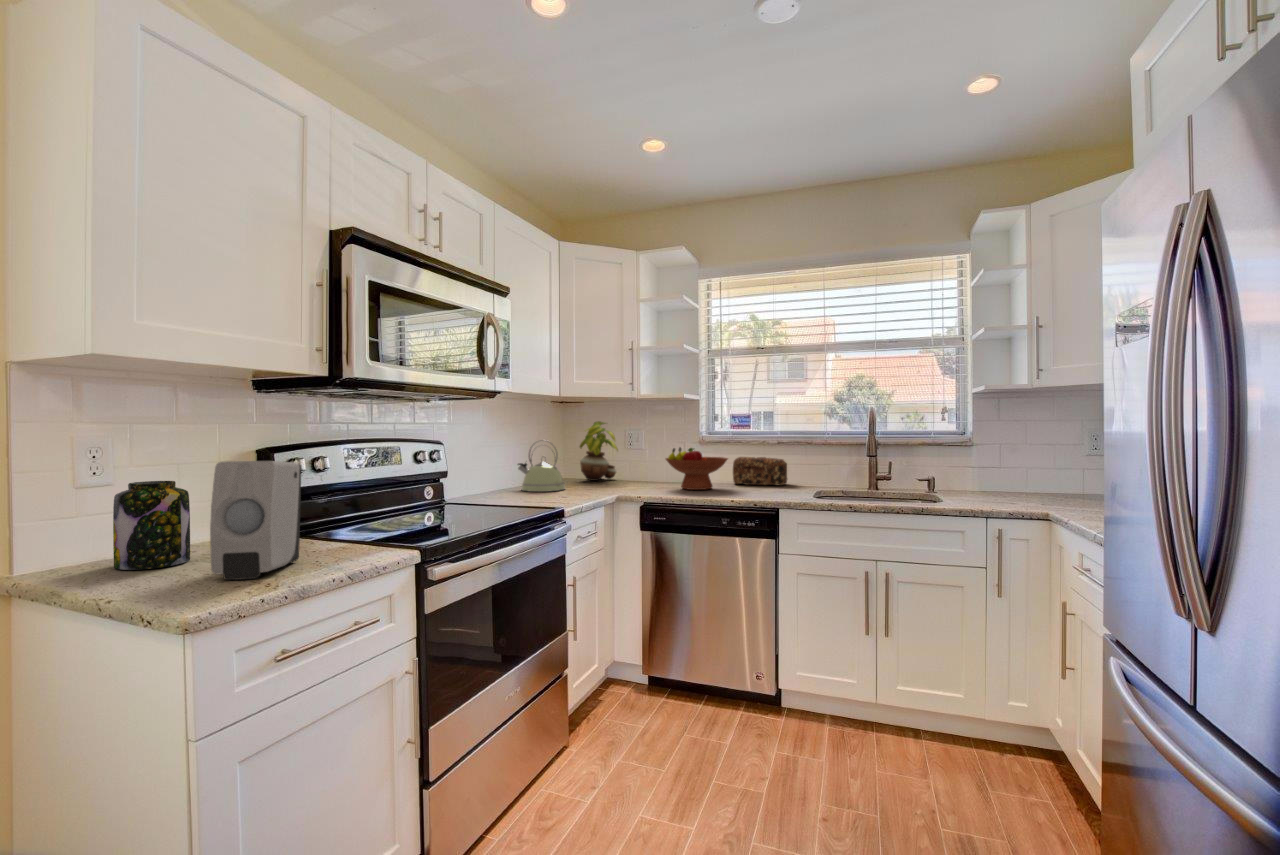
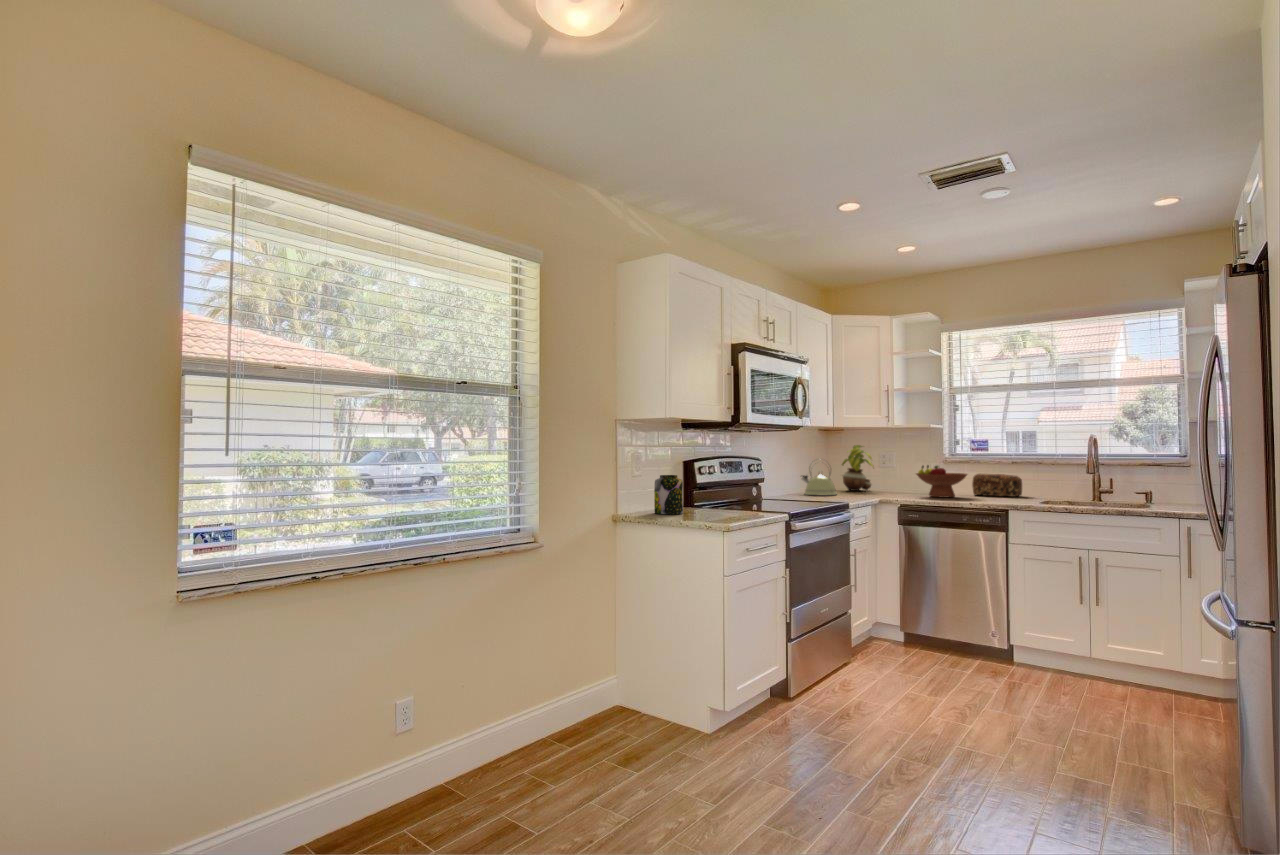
soap dispenser: present [210,461,301,580] -> none [711,465,736,518]

